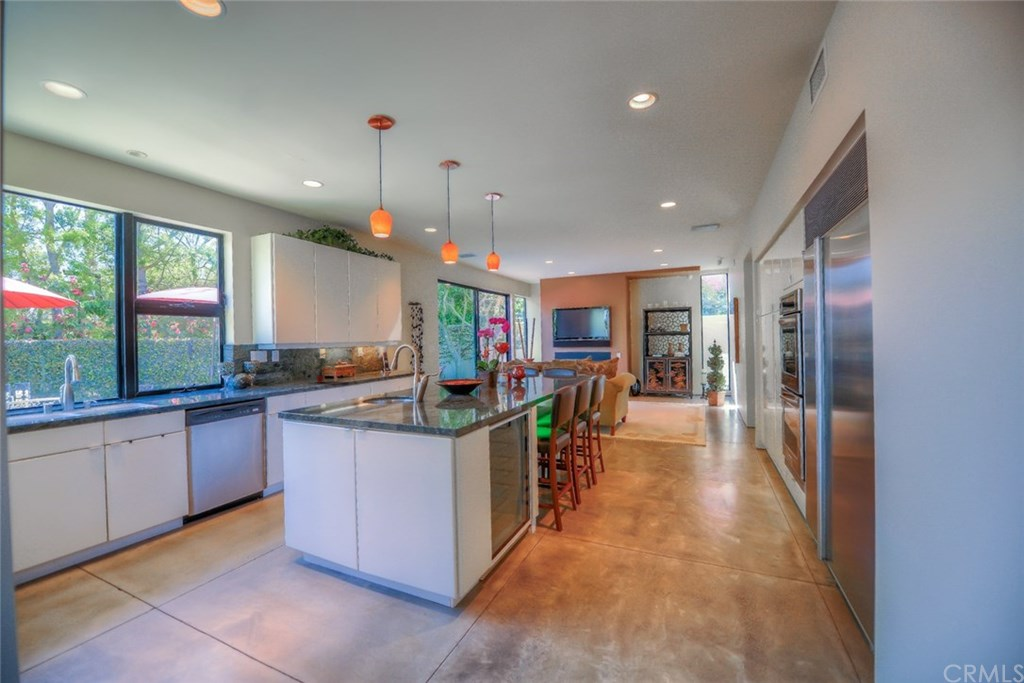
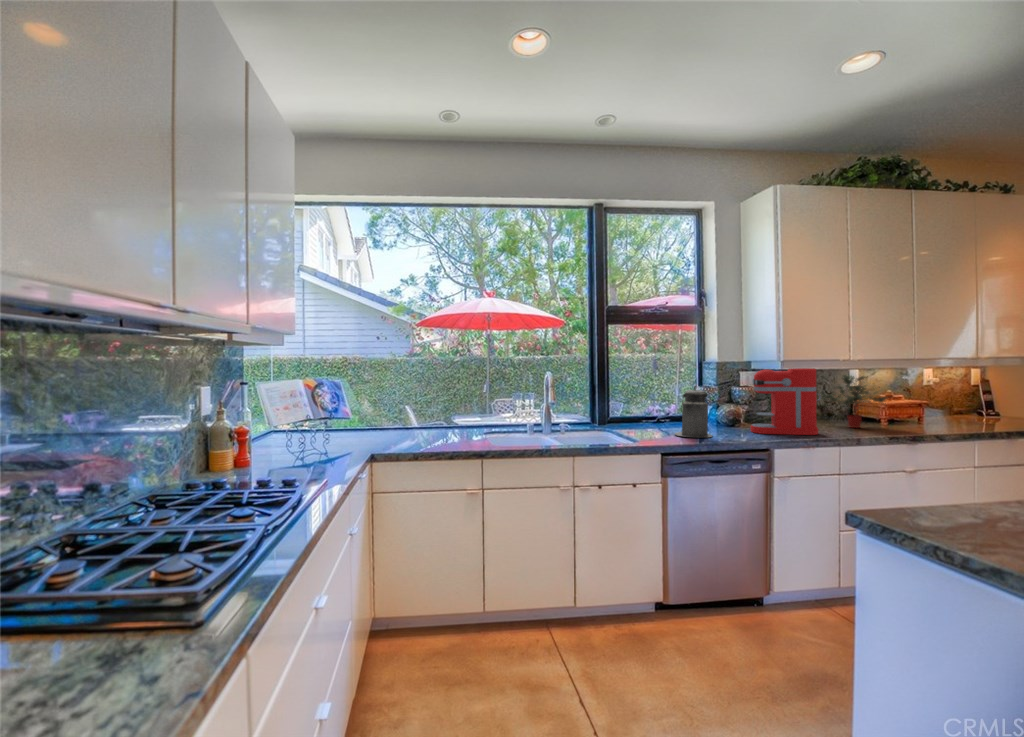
coffee maker: none [257,349,300,391] -> present [751,368,821,435]
canister: none [199,362,229,398] -> present [675,386,712,437]

